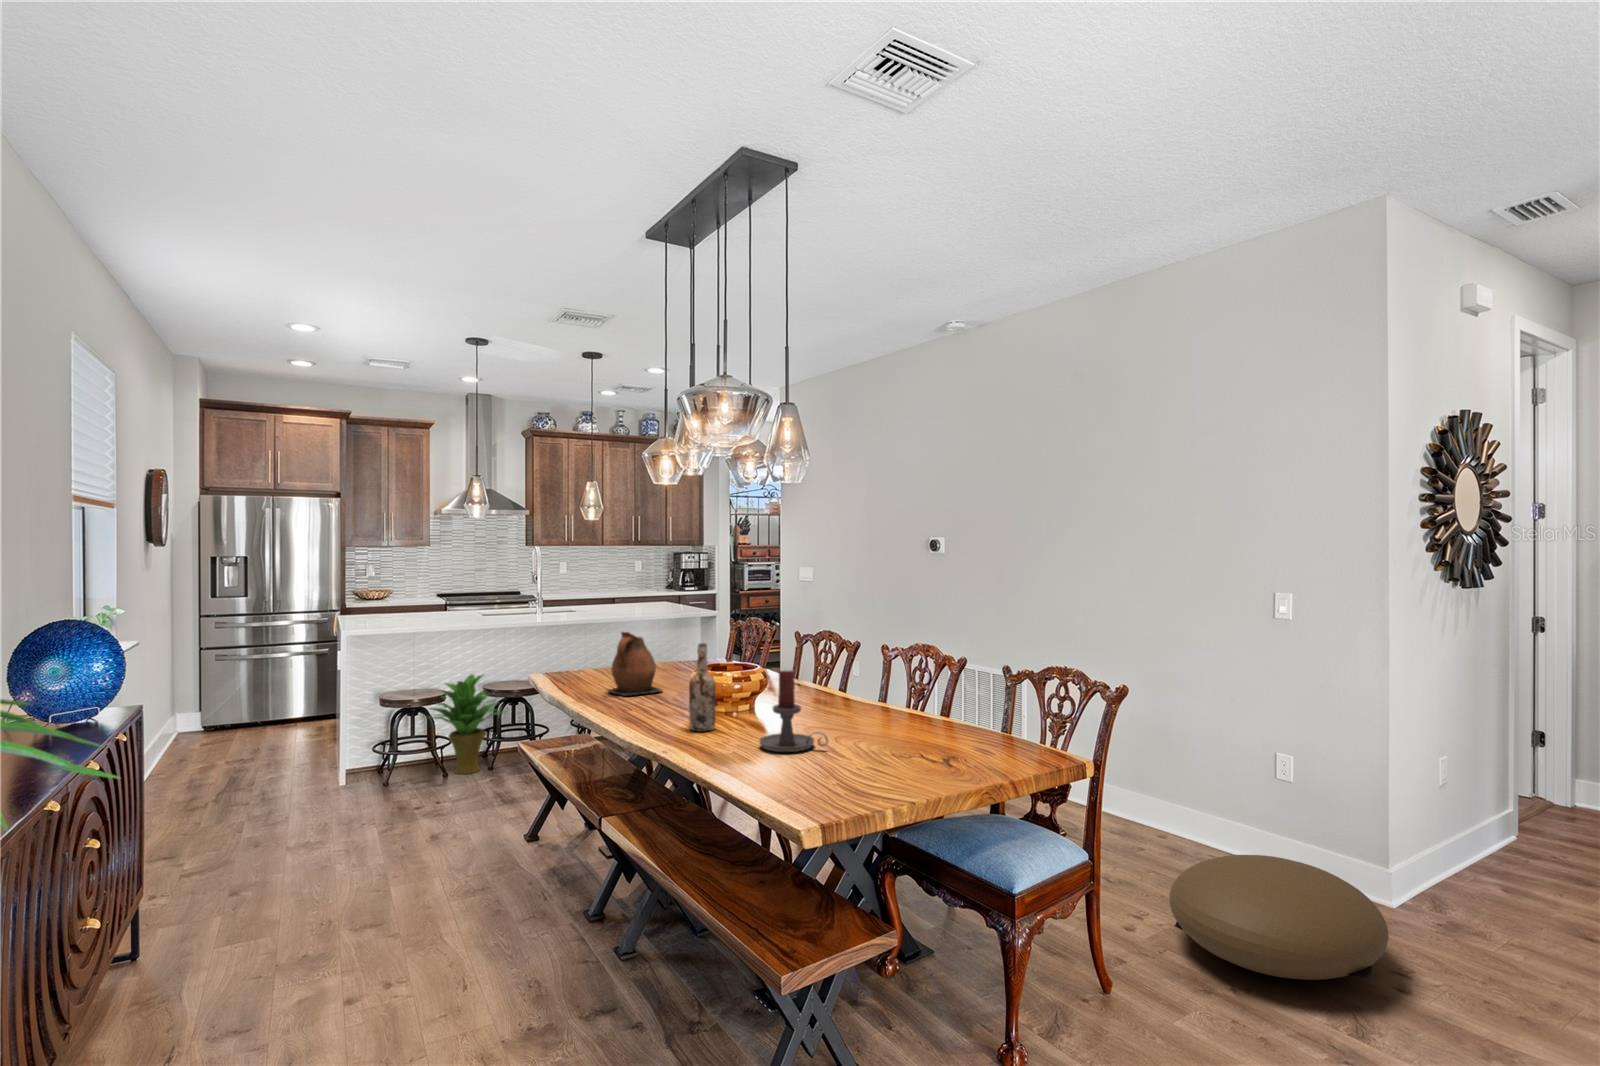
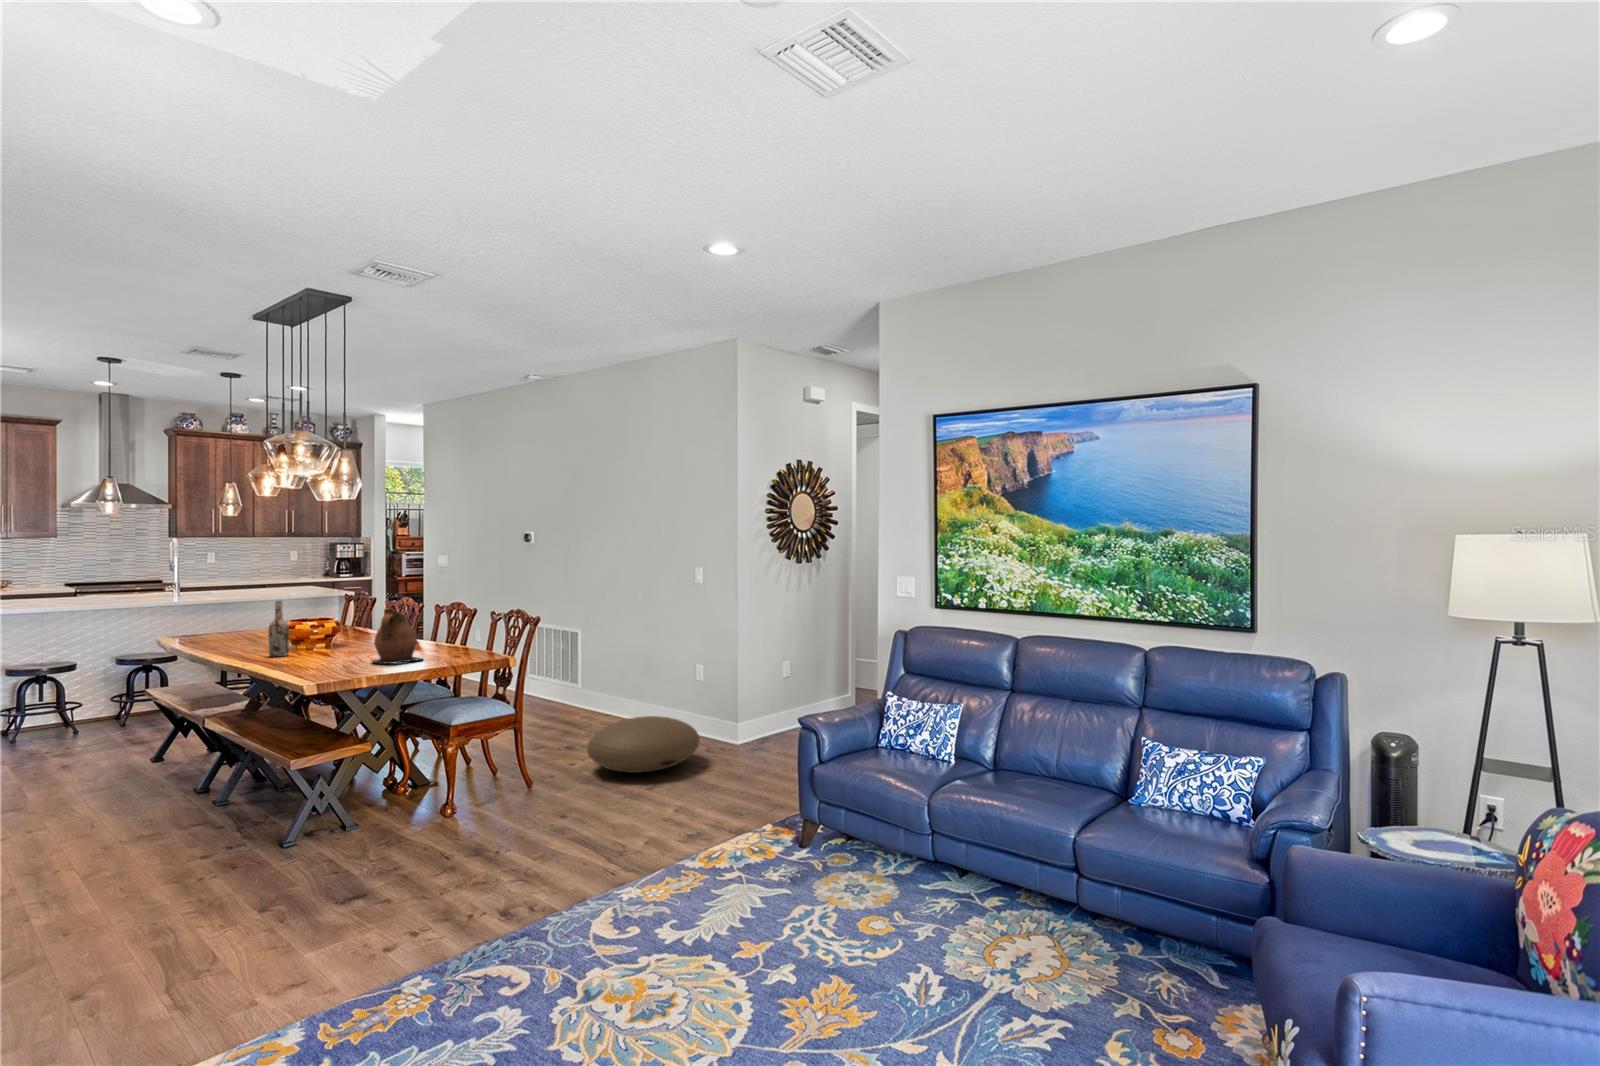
ceramic pitcher: present [608,632,663,696] -> present [370,609,422,664]
candle holder: present [759,671,828,752] -> none [309,612,355,661]
potted plant: present [430,674,501,774] -> none [58,646,139,731]

